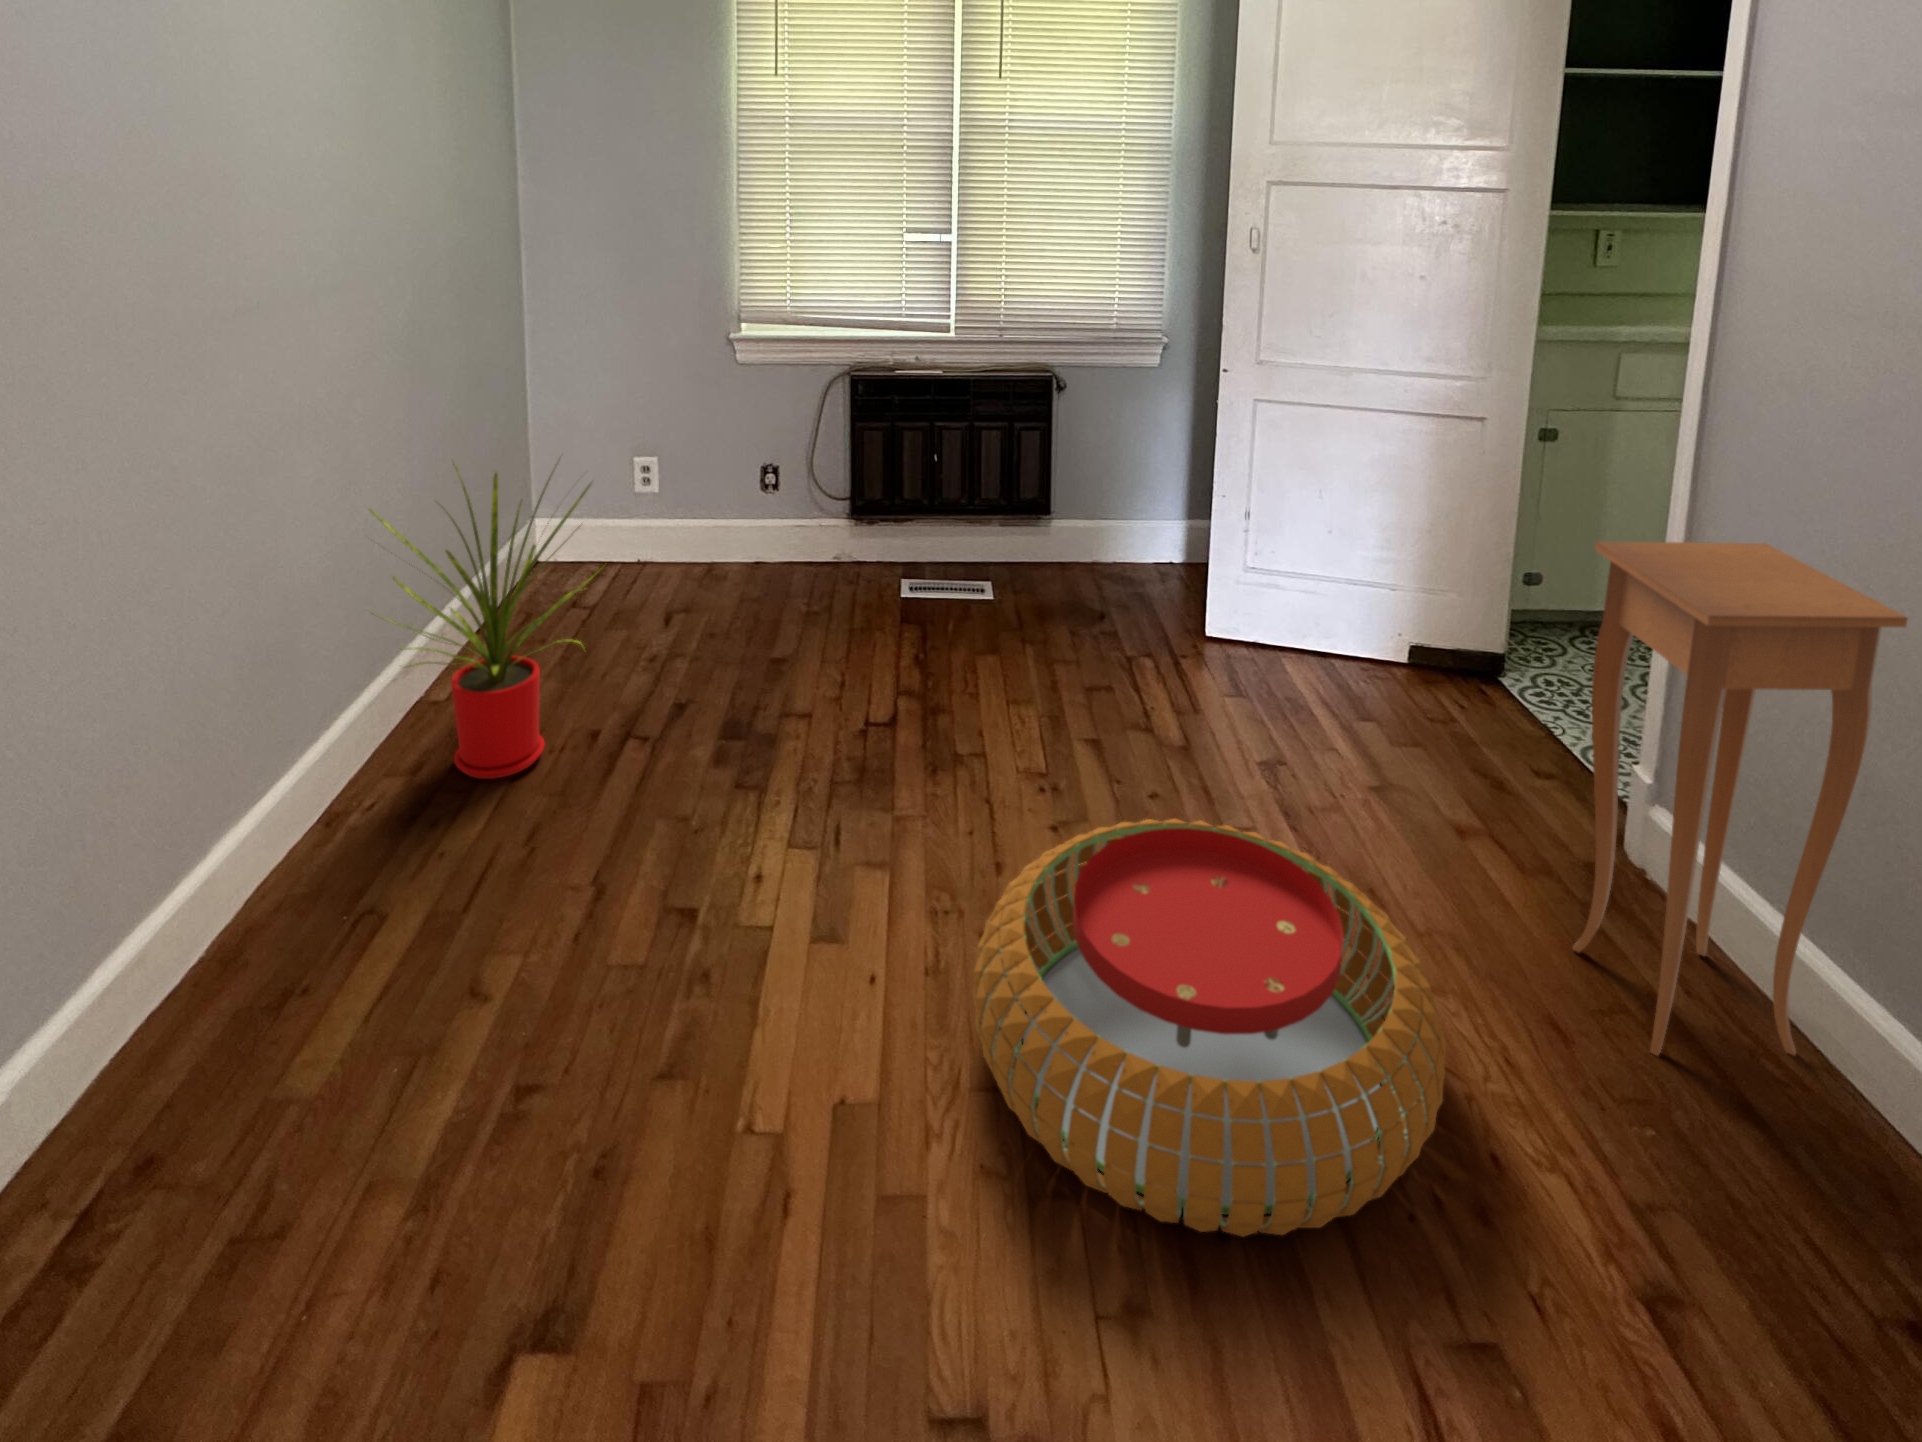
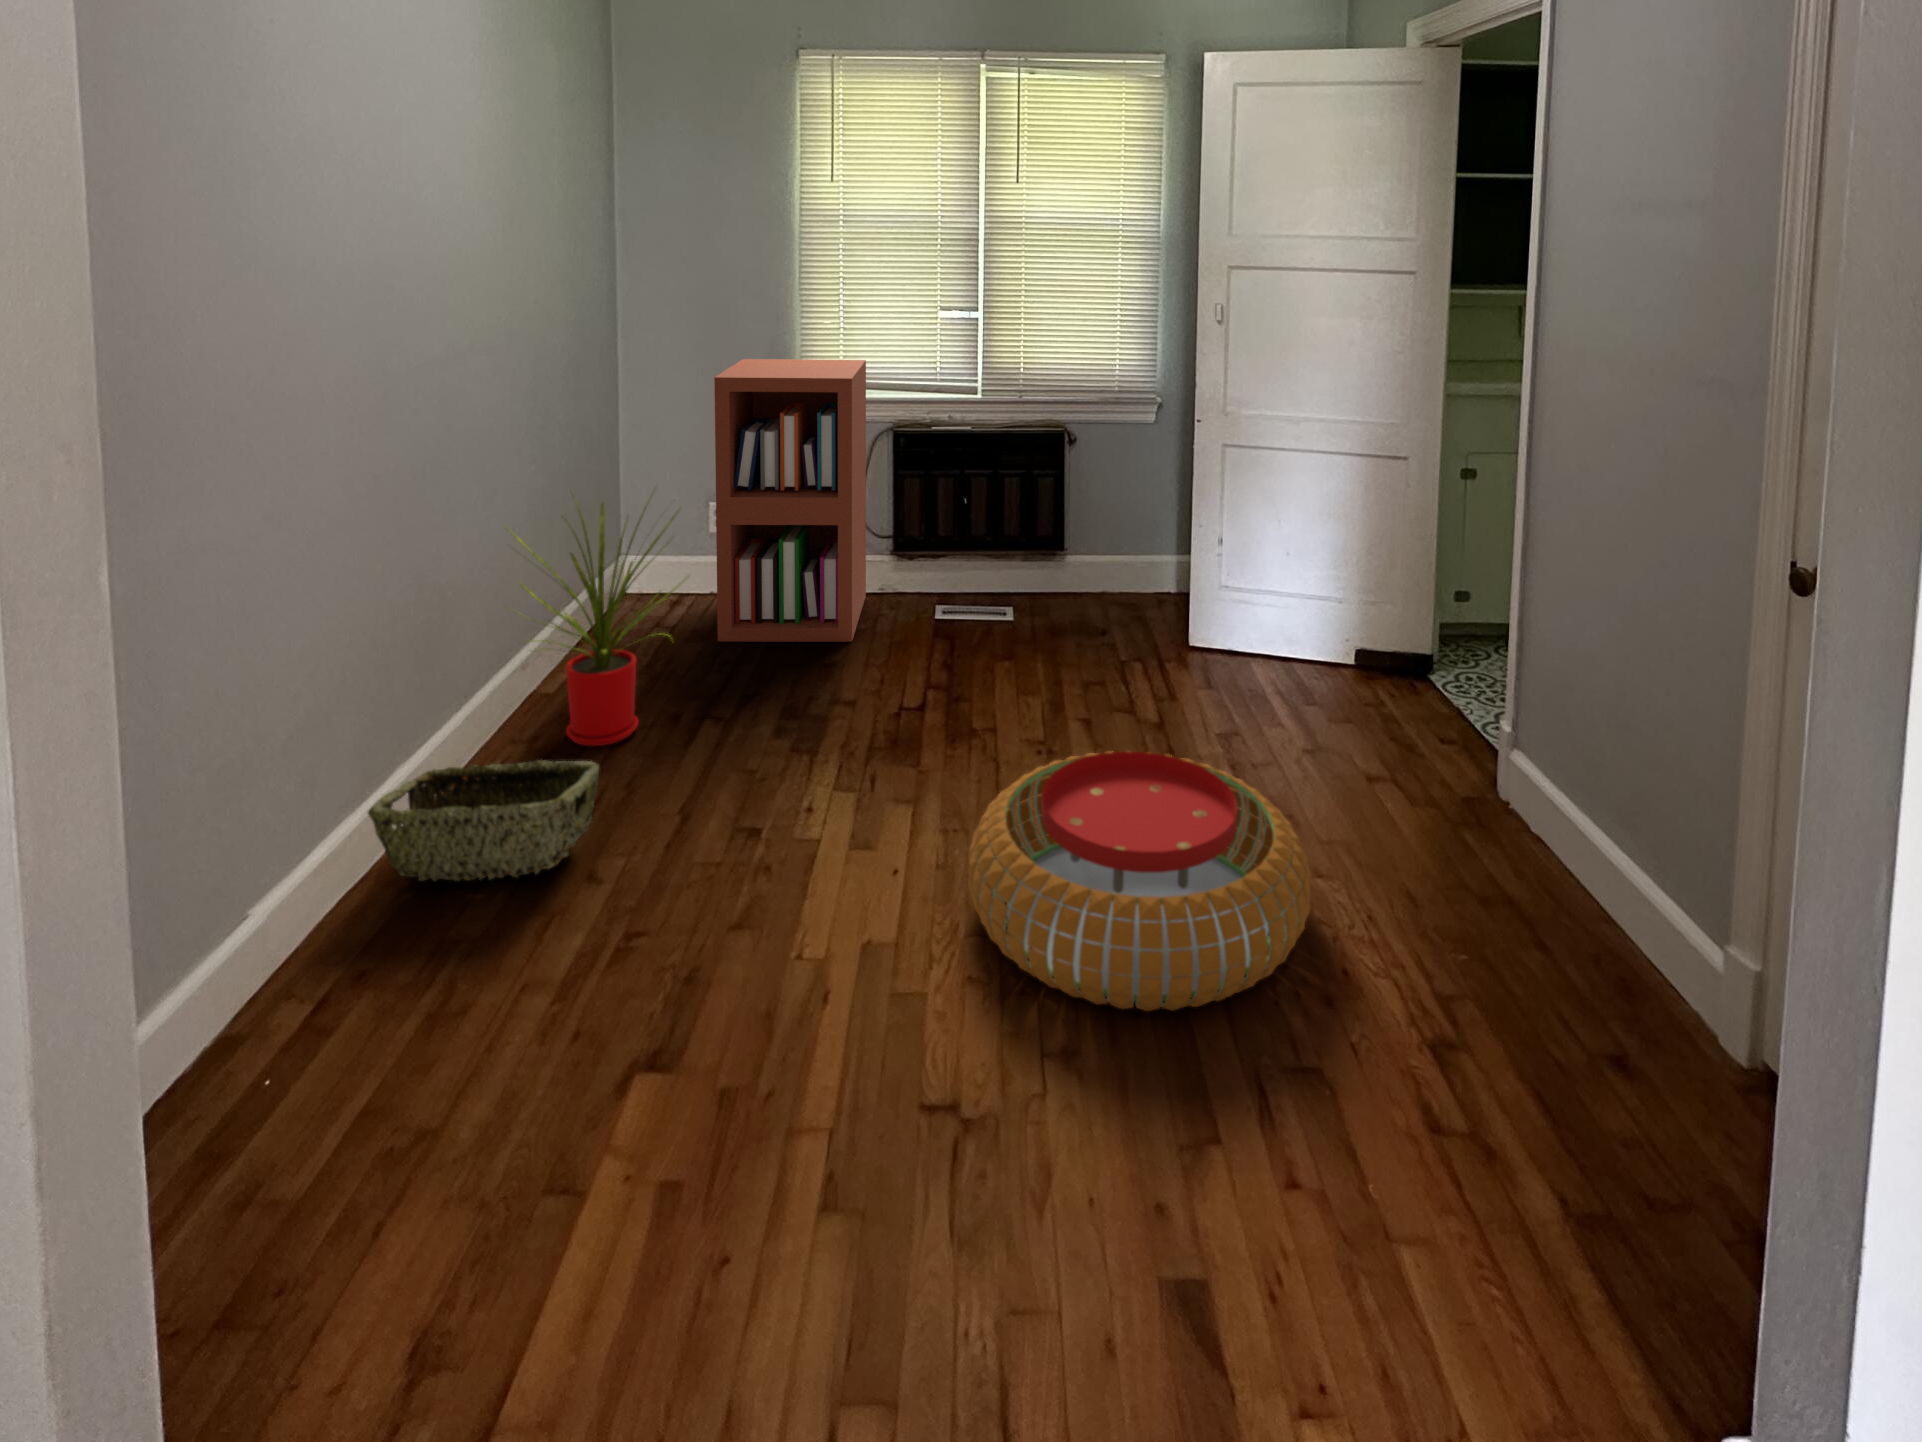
bookshelf: none [635,289,819,628] -> present [714,359,866,642]
side table: present [1573,541,1907,1056] -> none [1435,530,1632,915]
woven basket: none [167,825,484,1000] -> present [368,760,599,881]

